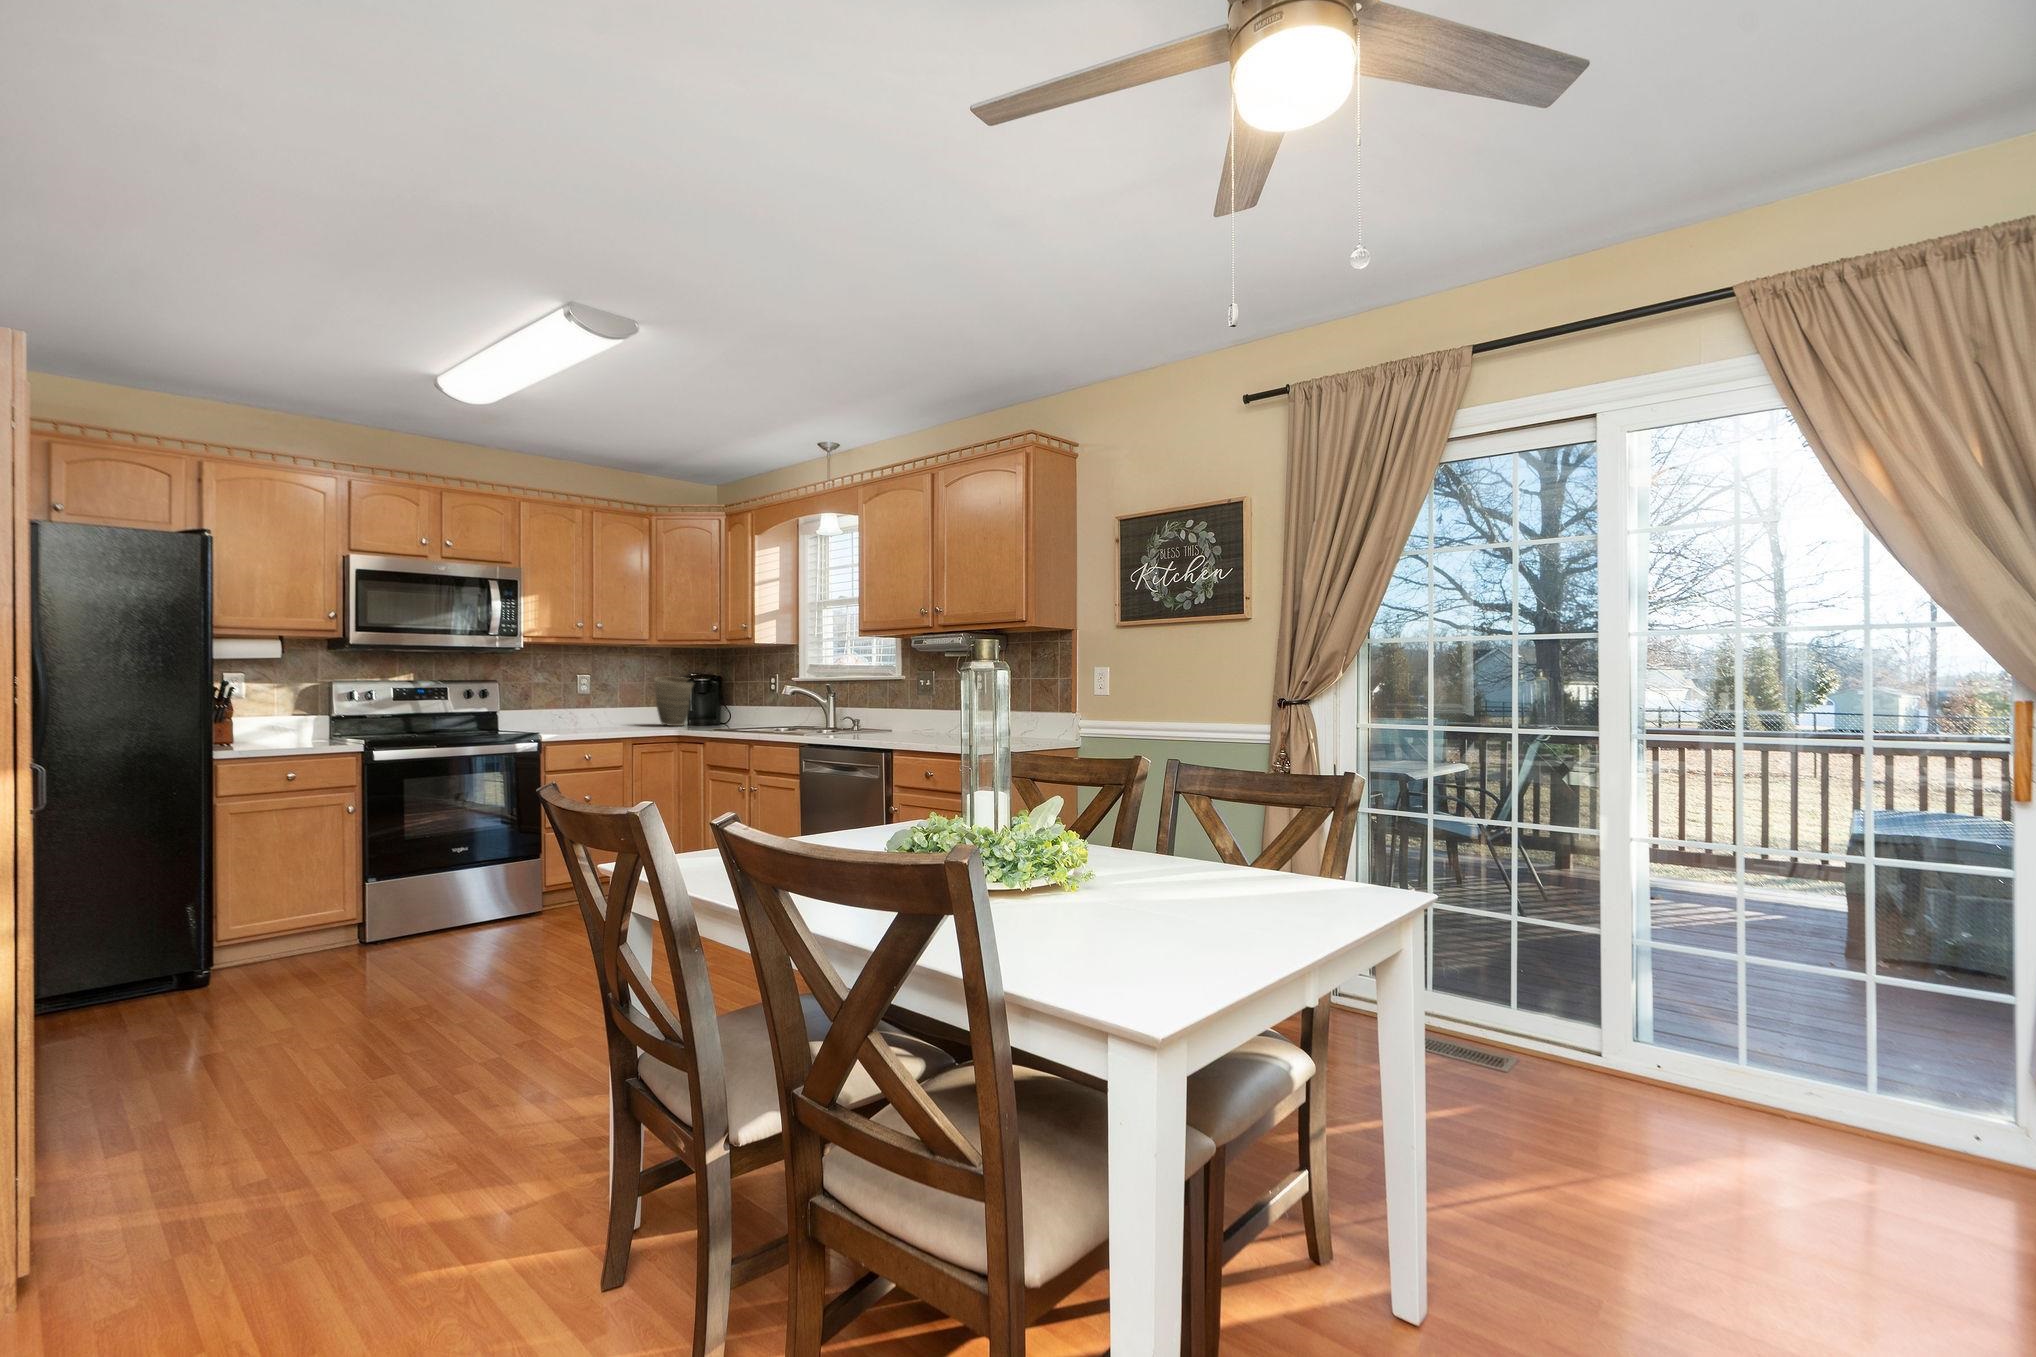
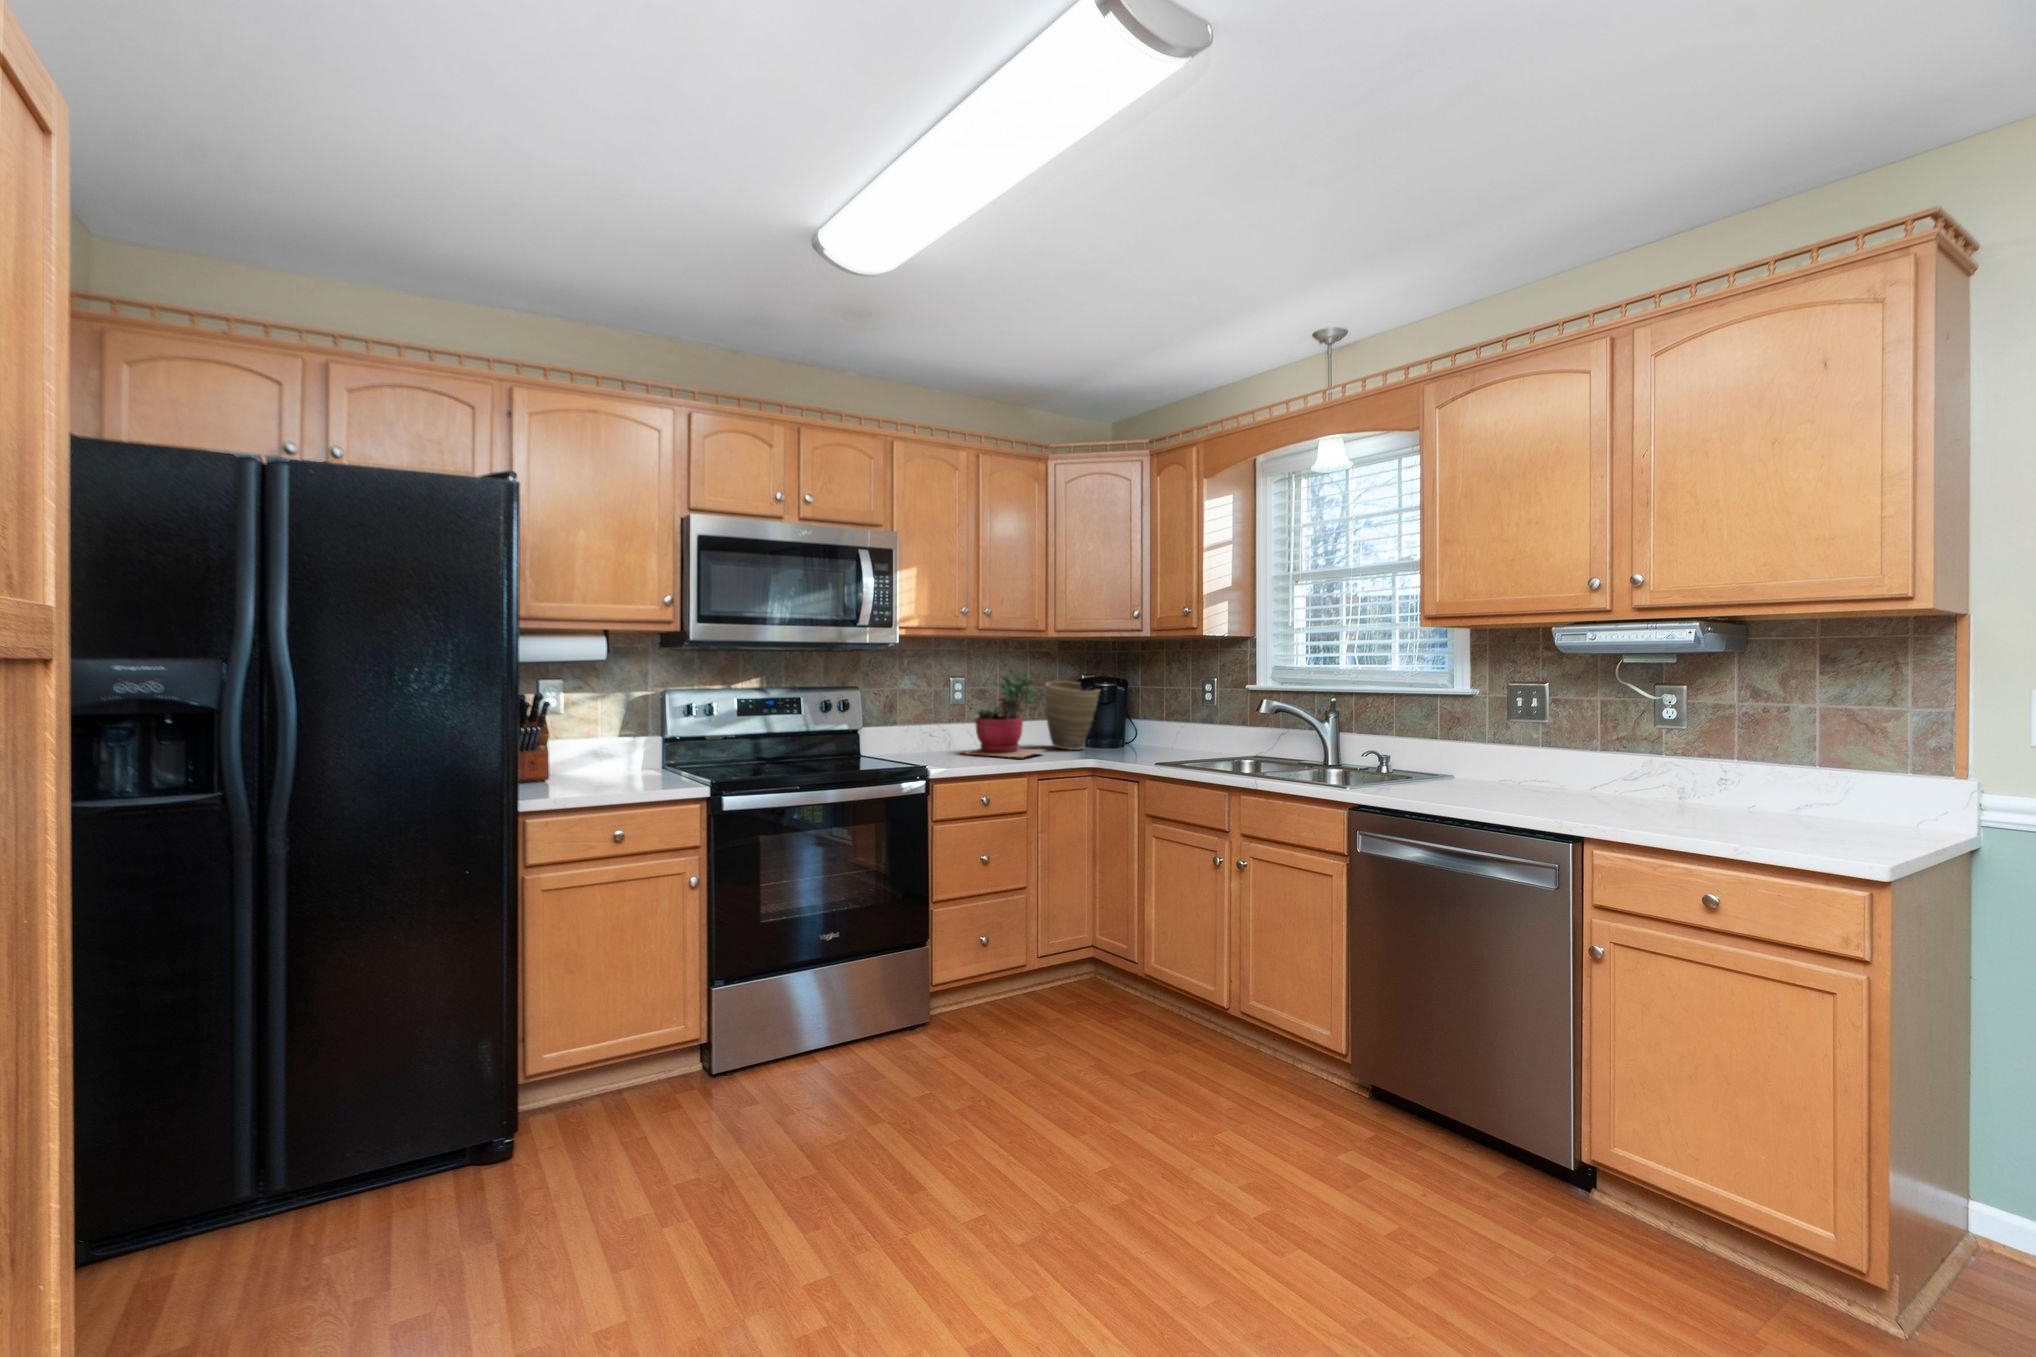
succulent plant: none [578,667,650,729] -> present [964,669,1042,757]

